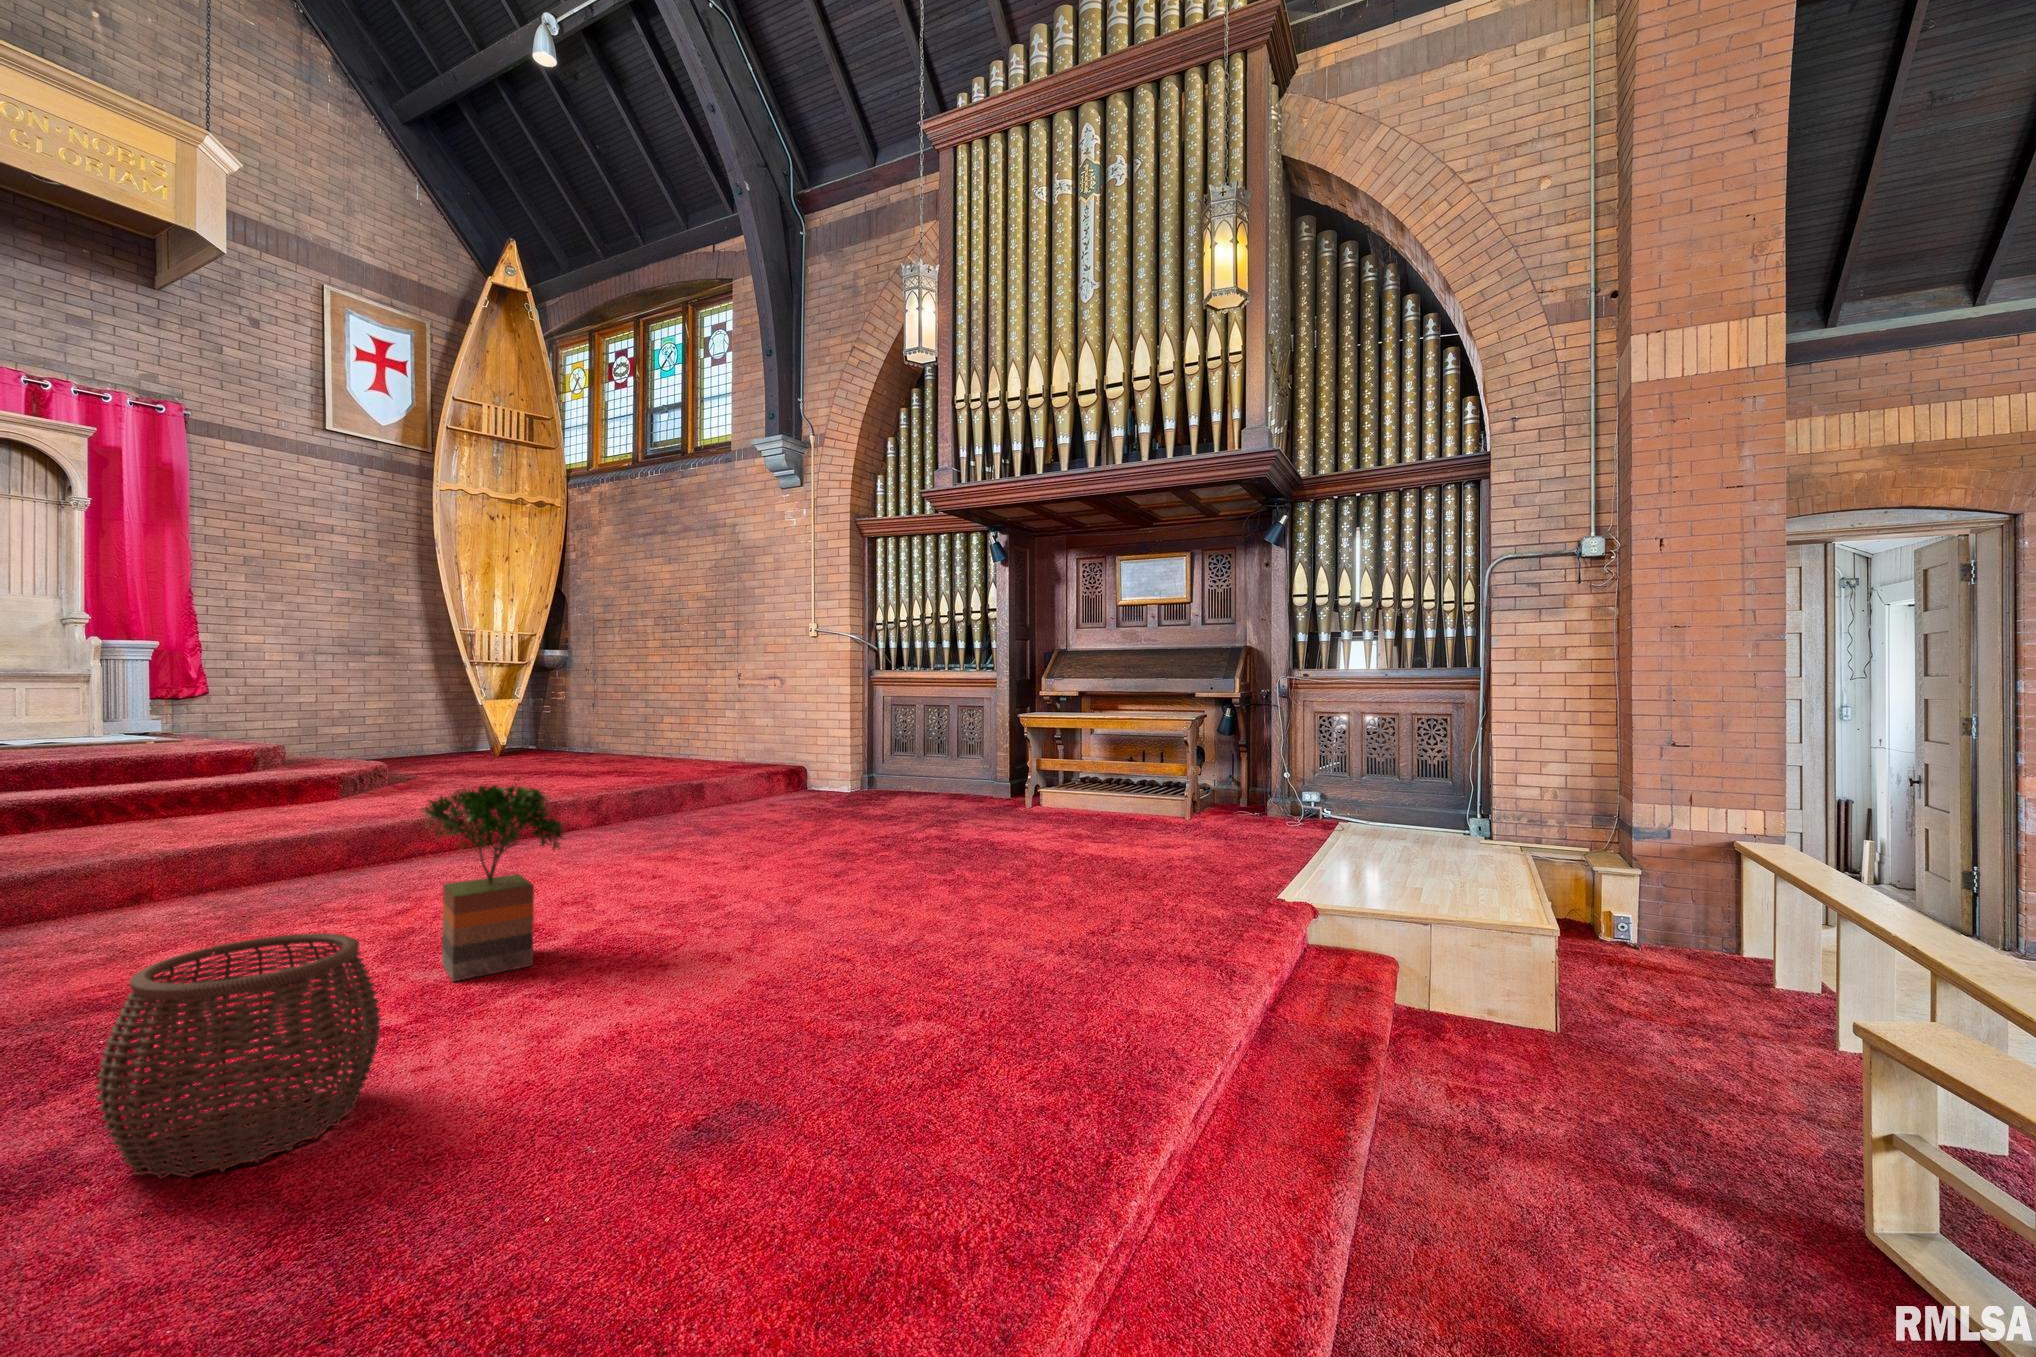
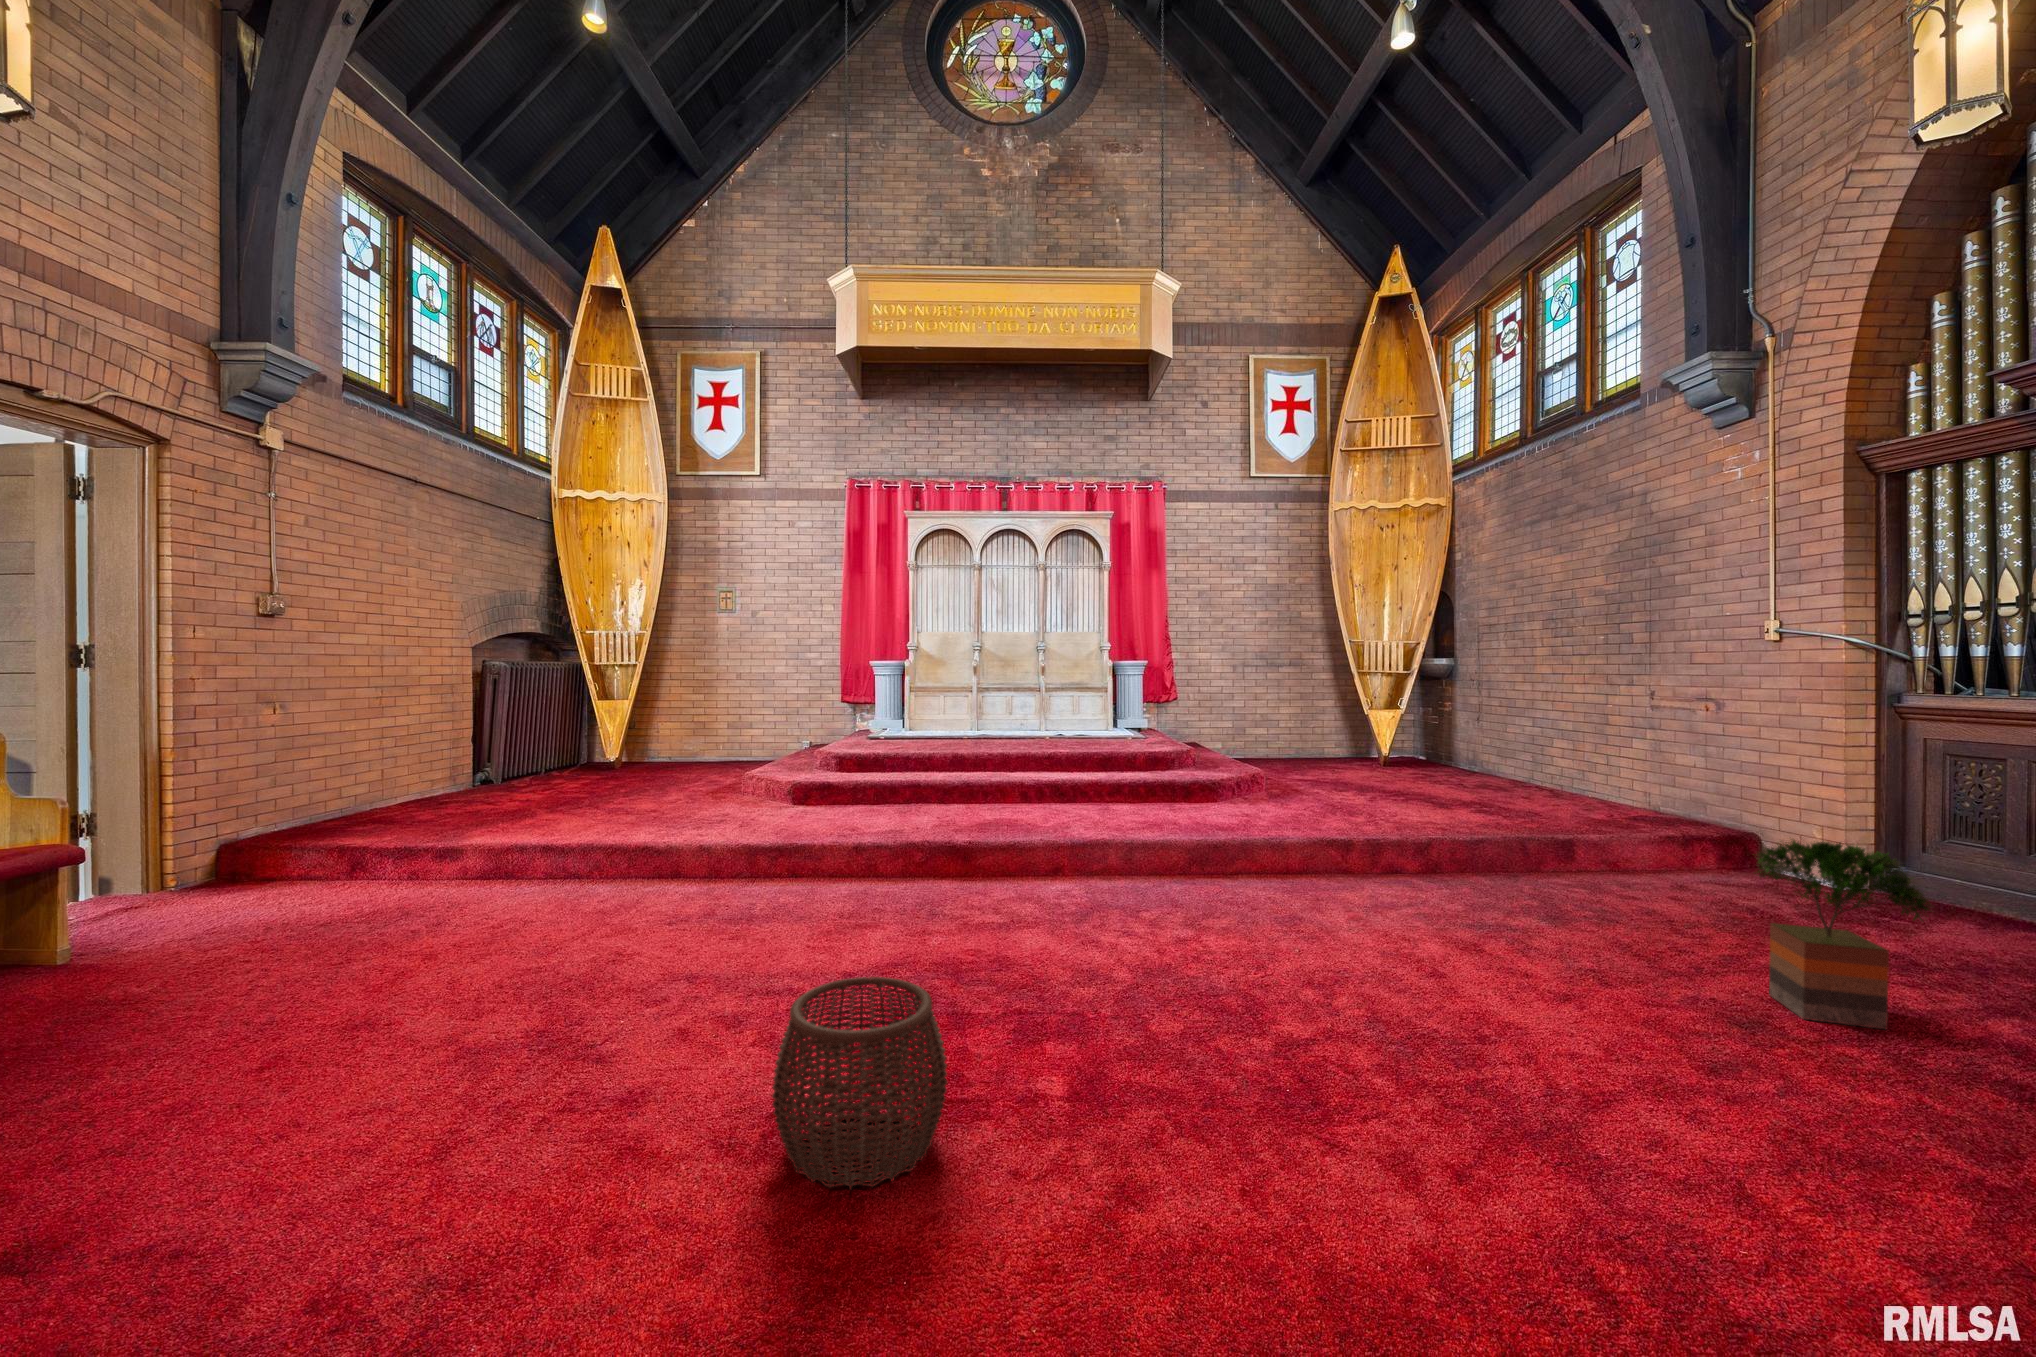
potted tree: present [421,785,564,981] -> present [1757,840,1934,1029]

